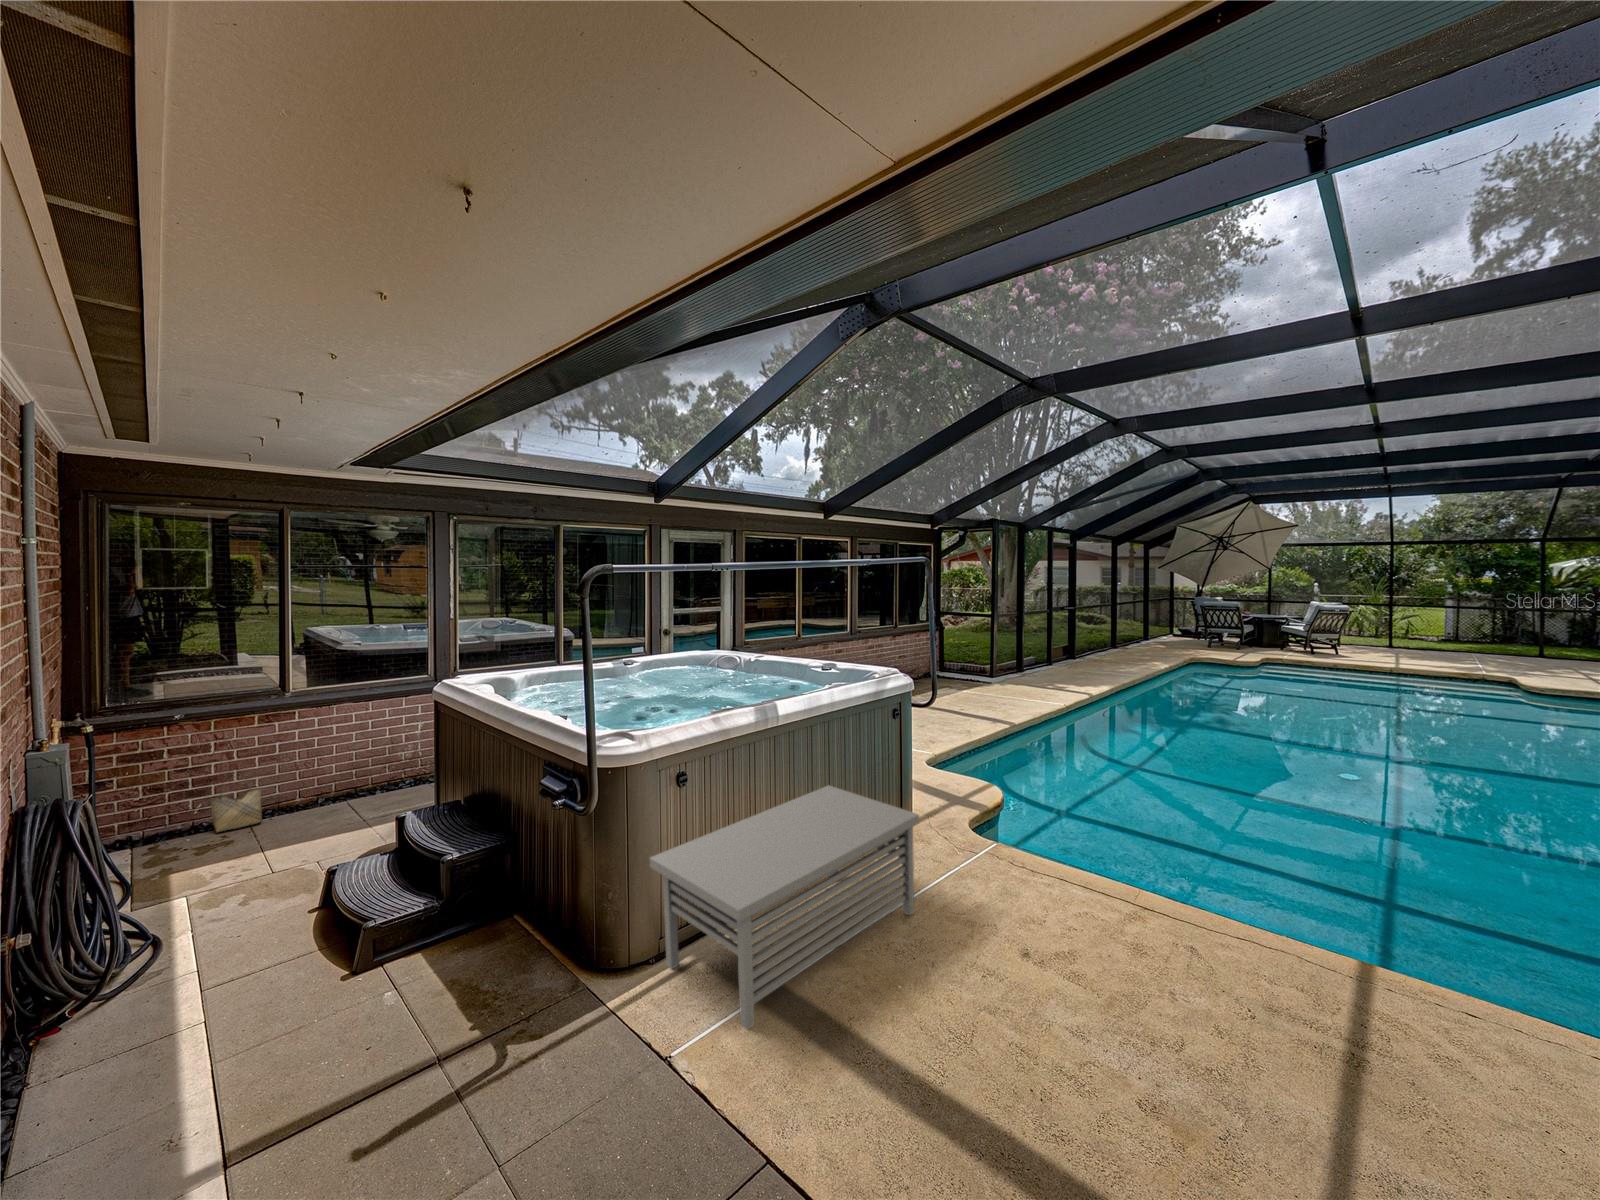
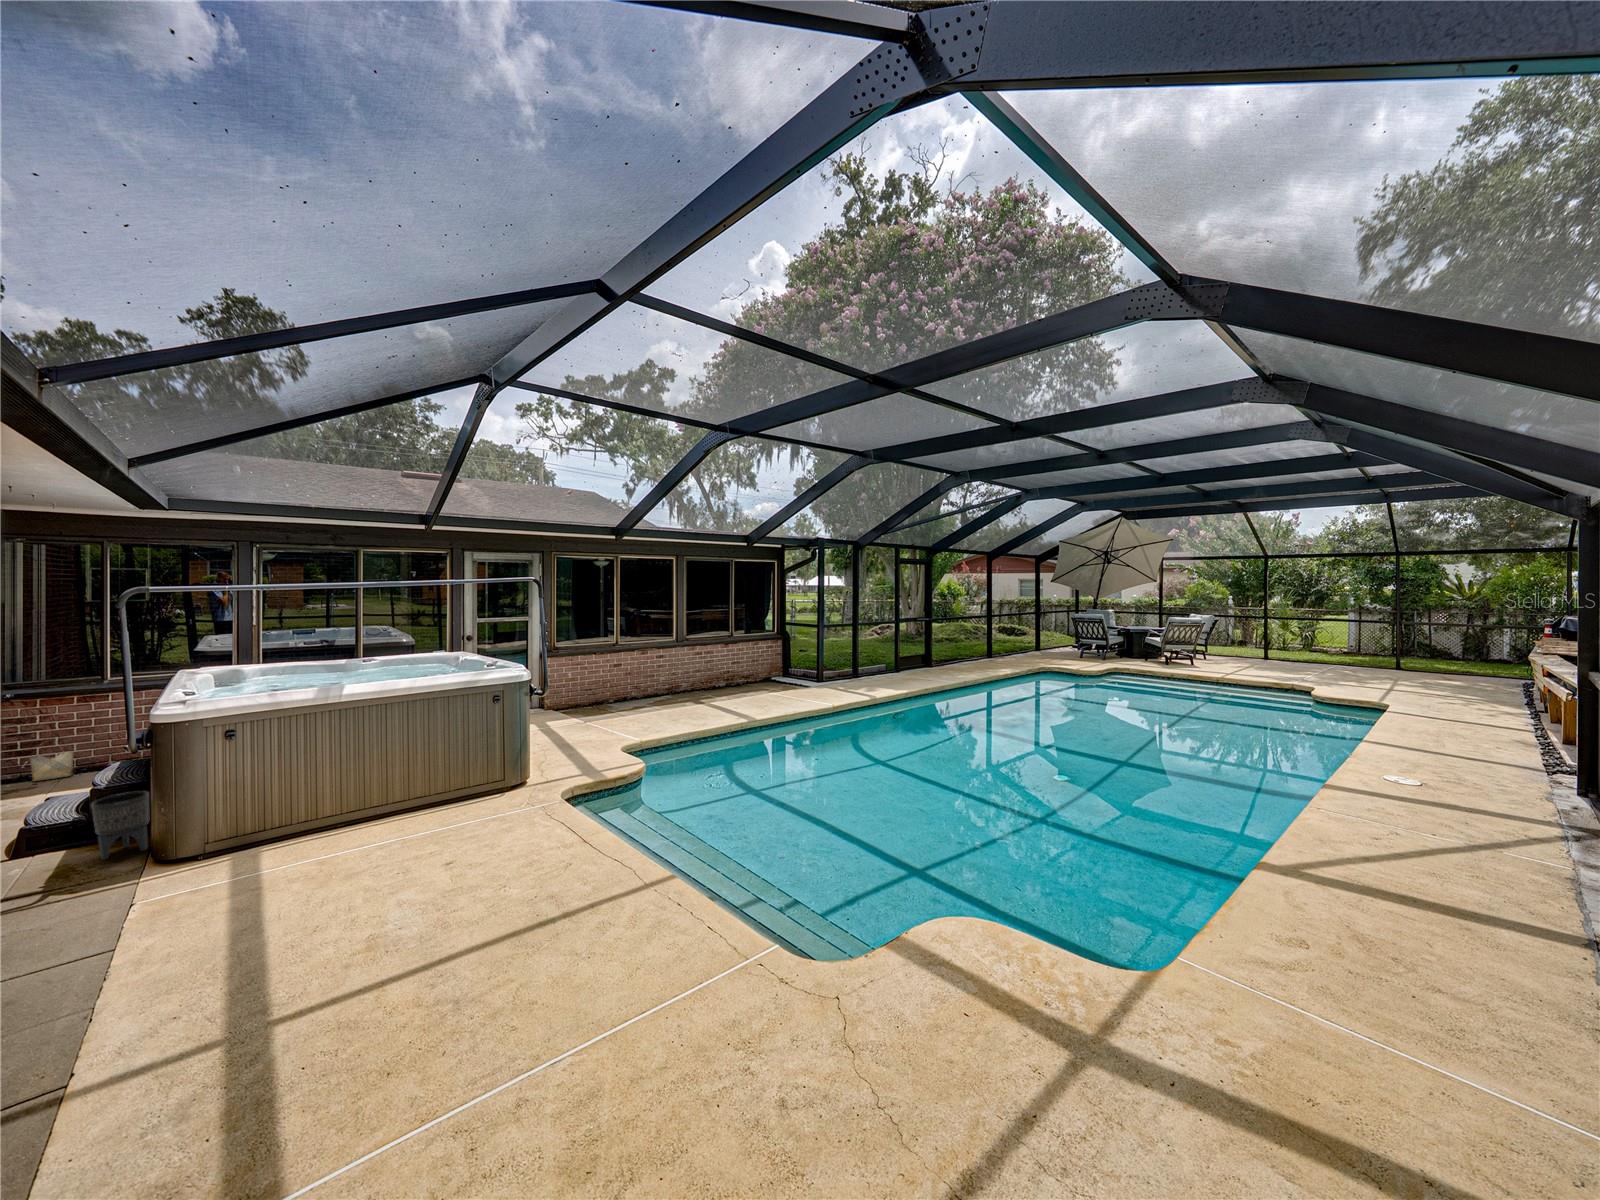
storage bench: present [650,786,919,1030] -> none [181,753,419,901]
planter: none [472,855,535,961] -> present [91,791,149,860]

